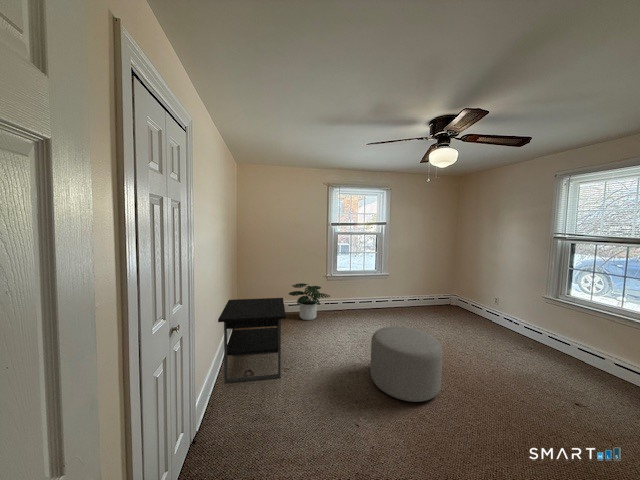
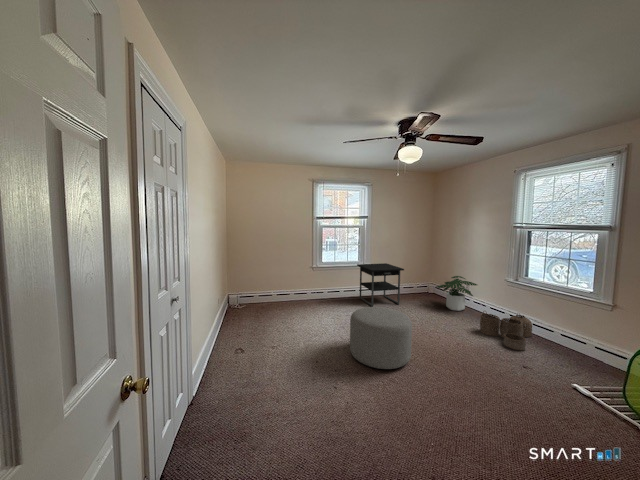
potted plant: present [289,283,330,320] -> present [436,276,477,311]
nightstand: present [218,298,286,383] -> present [357,263,404,307]
woven basket: none [514,331,576,381] -> present [480,311,532,350]

